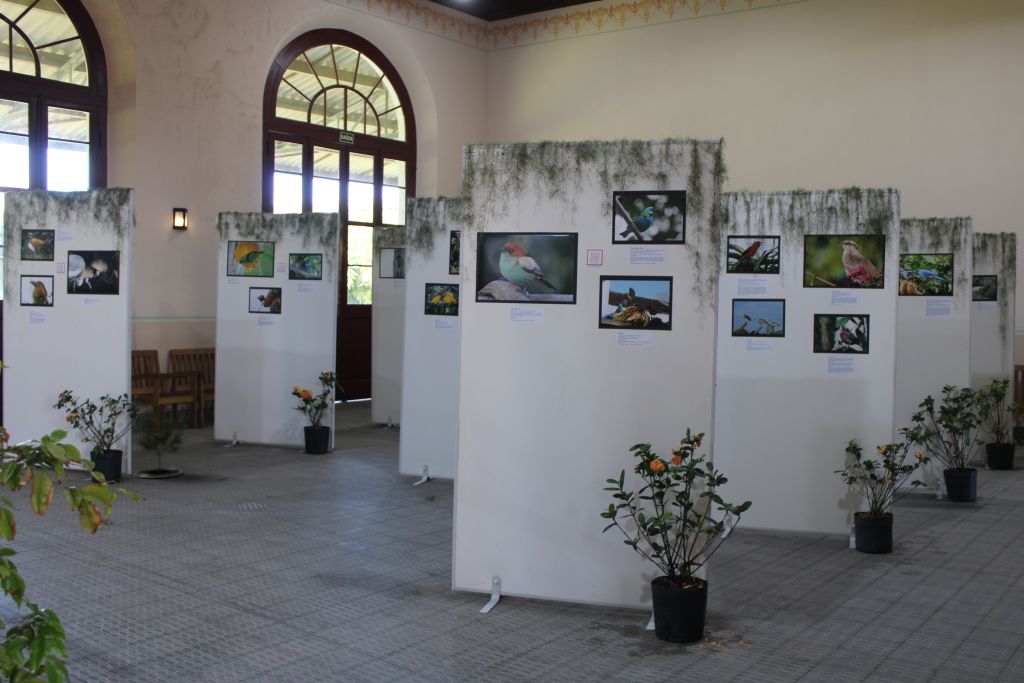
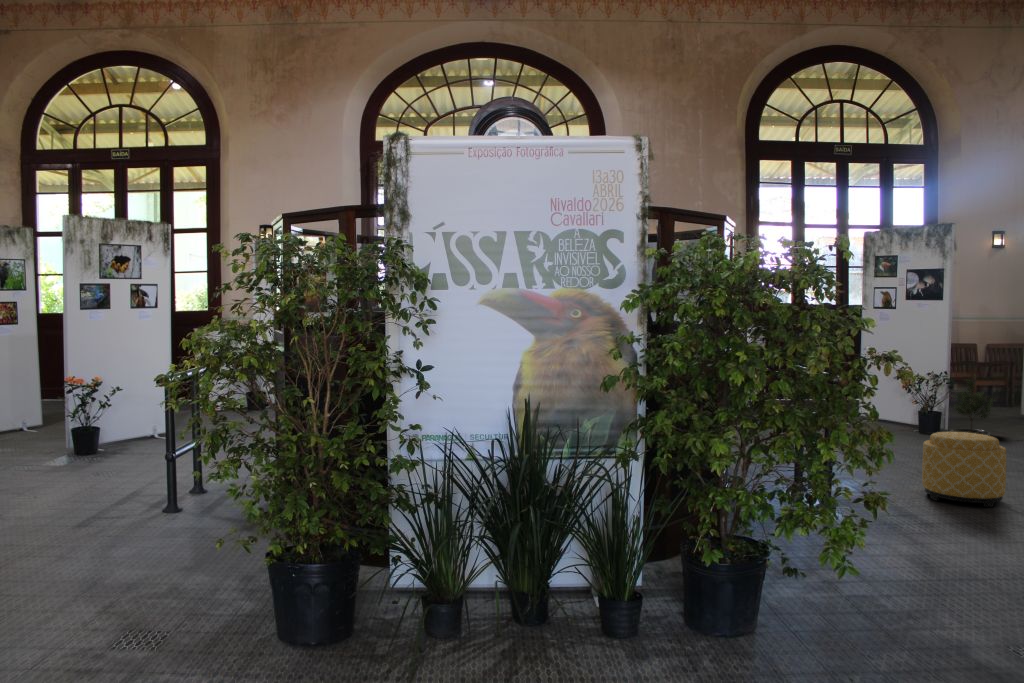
ottoman: none [104,489,214,601] -> present [922,431,1007,507]

